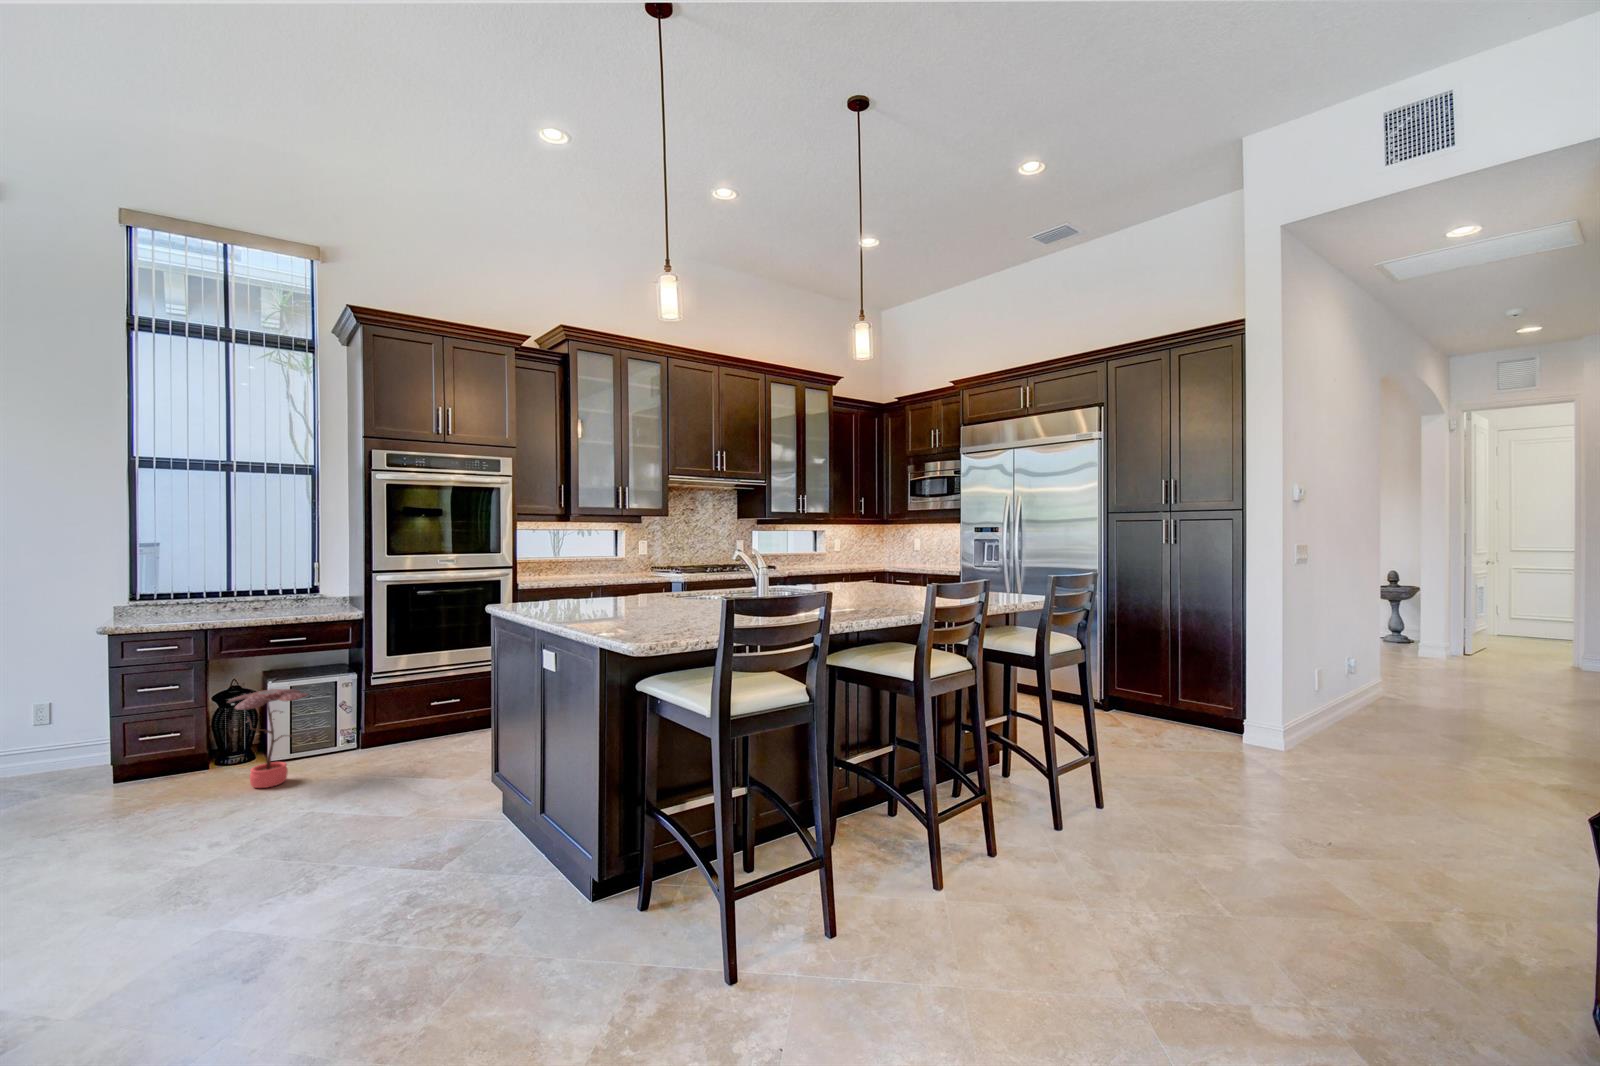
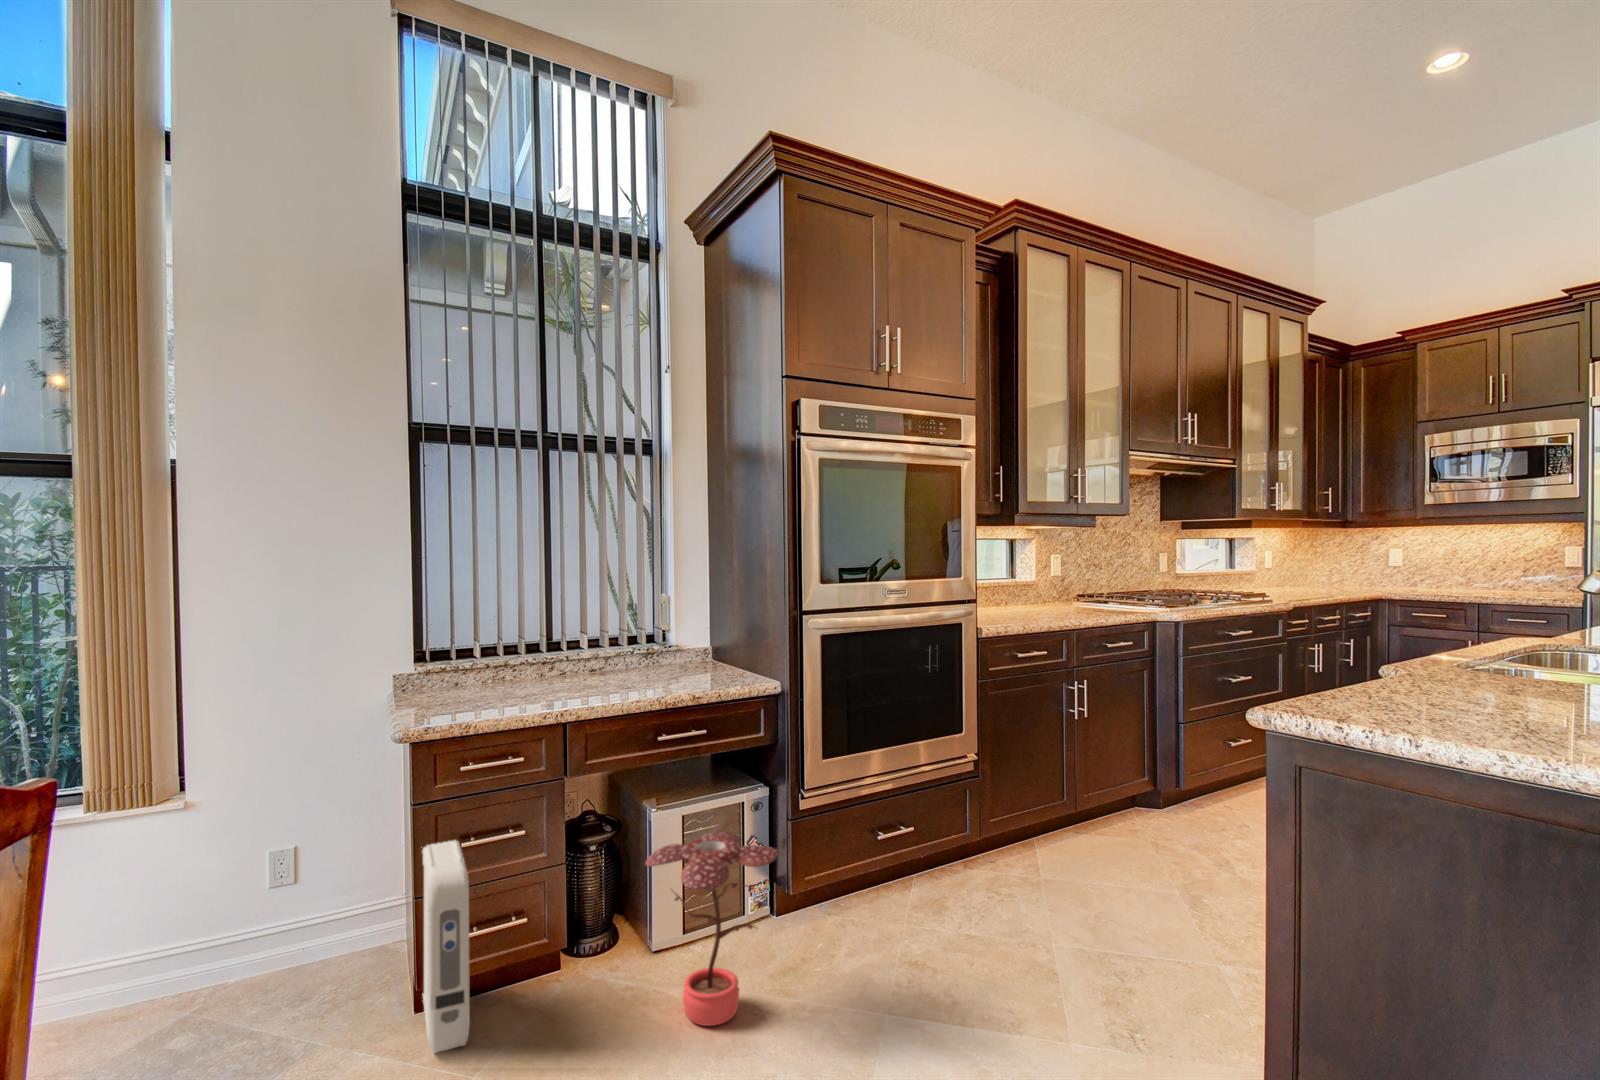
air purifier: none [84,693,132,801] -> present [422,840,470,1053]

